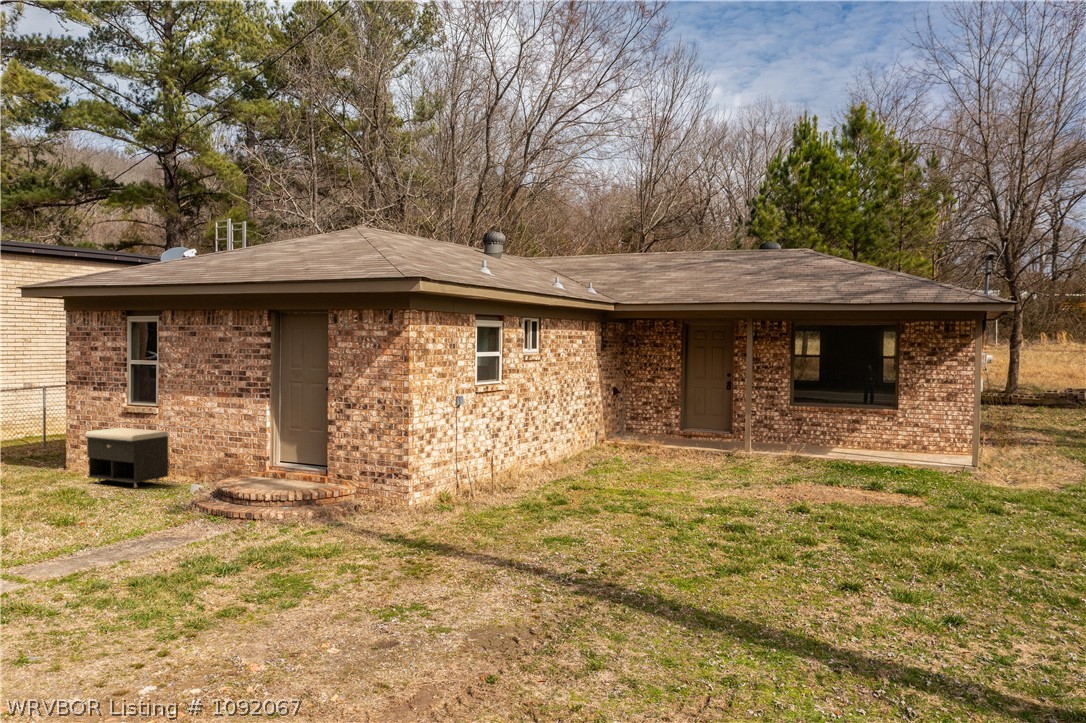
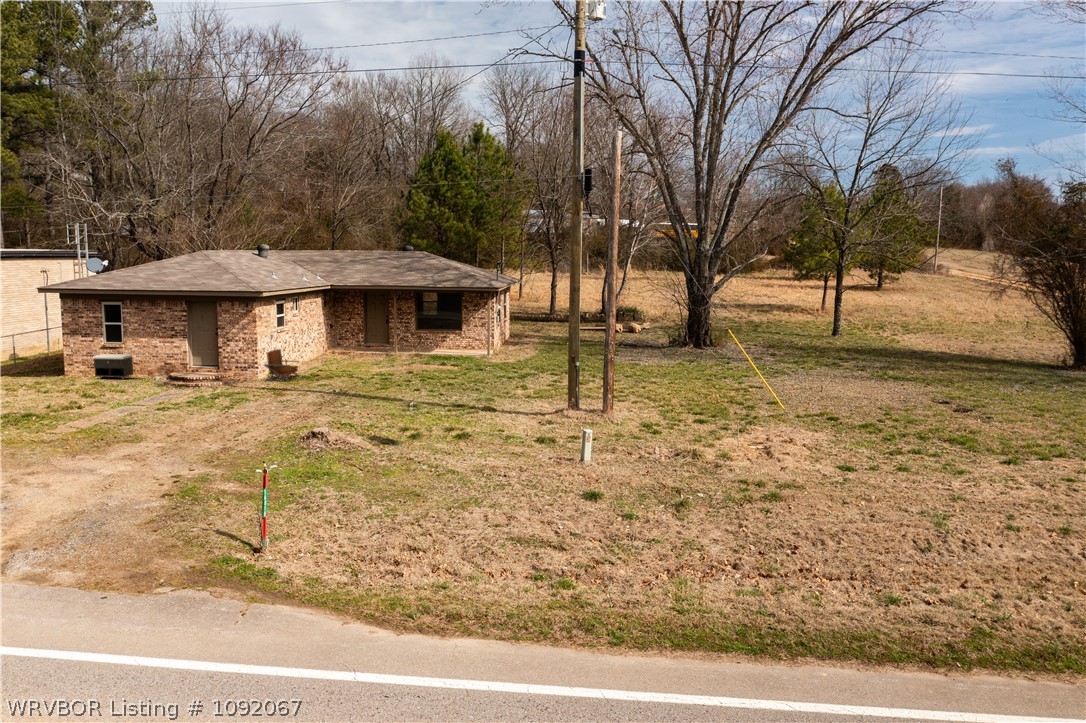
lounge chair: none [419,432,518,524] -> present [264,349,300,381]

